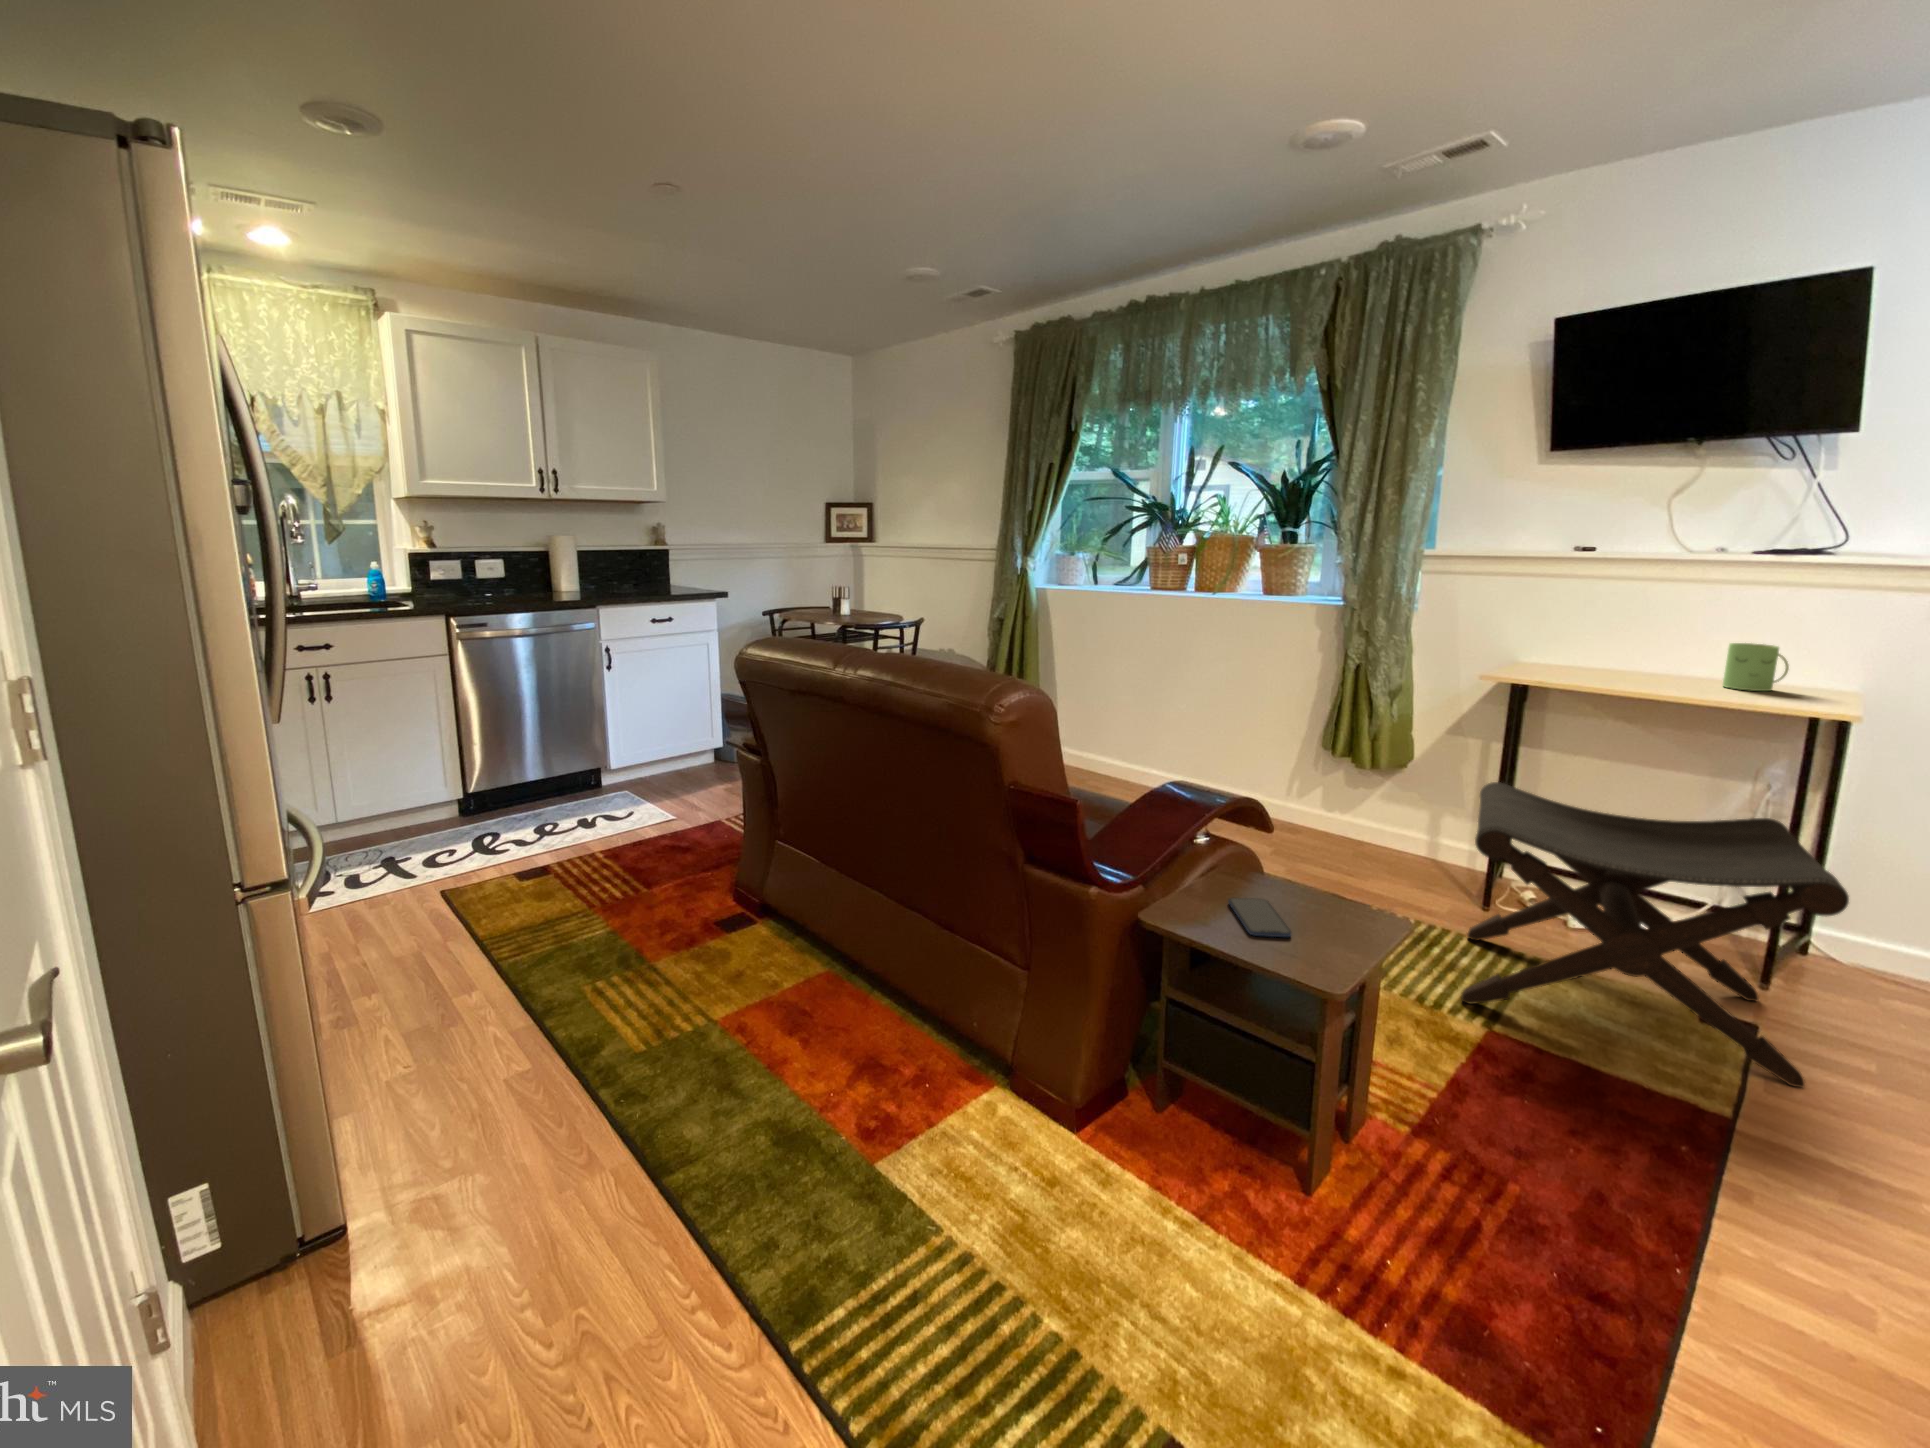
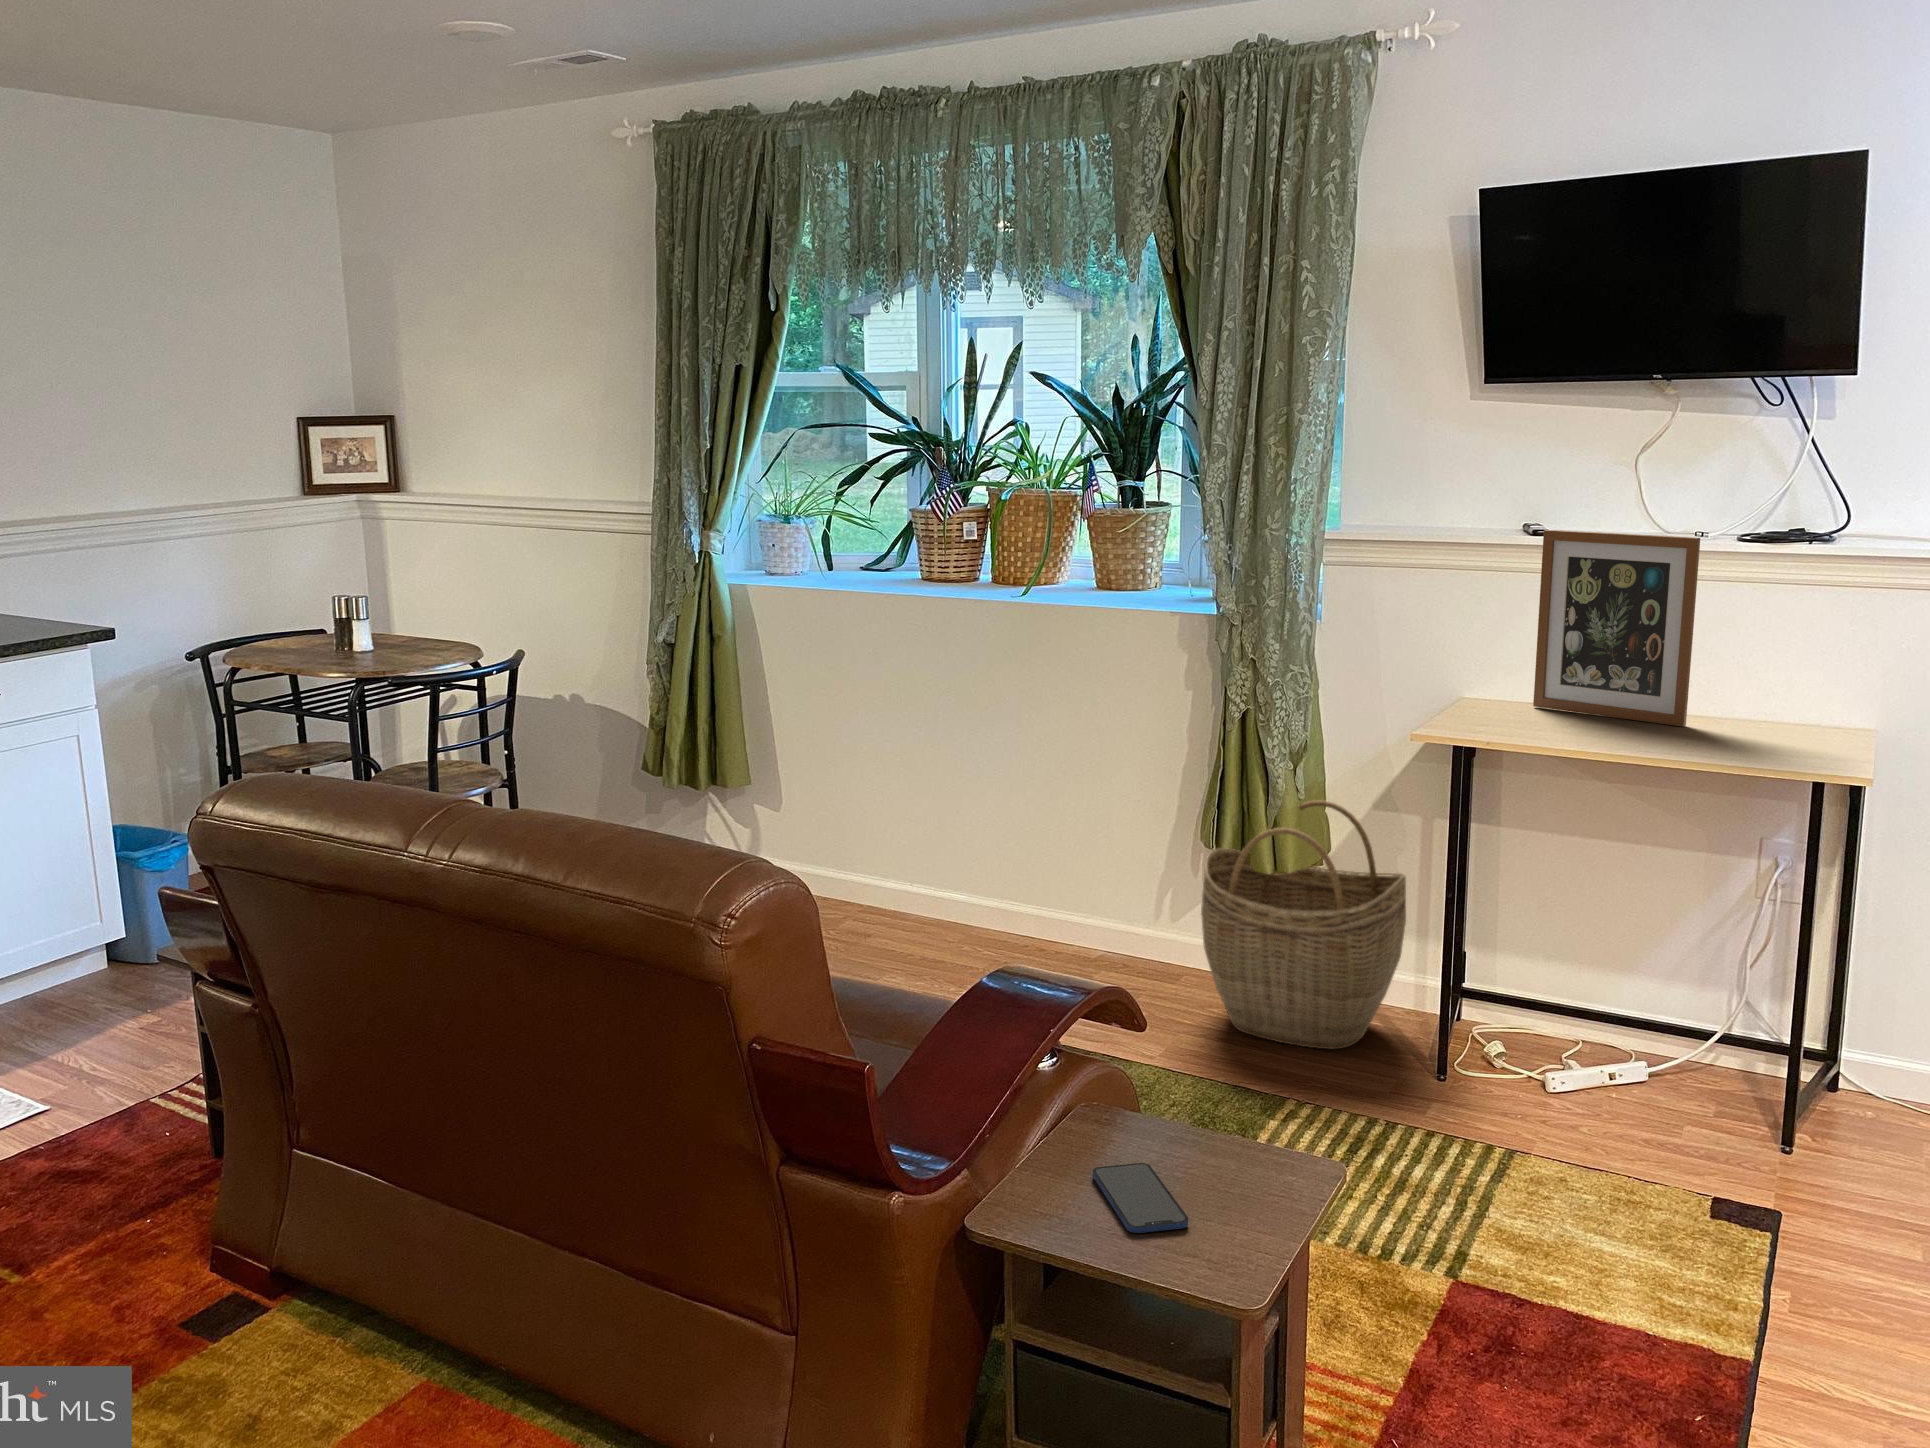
picture frame: none [1573,549,1718,684] -> present [1533,530,1700,727]
mug: present [1723,643,1789,691] -> none [1715,667,1790,736]
woven basket: none [1321,726,1469,885] -> present [1201,800,1406,1049]
footstool: present [1461,782,1849,1088] -> none [1416,894,1867,1300]

